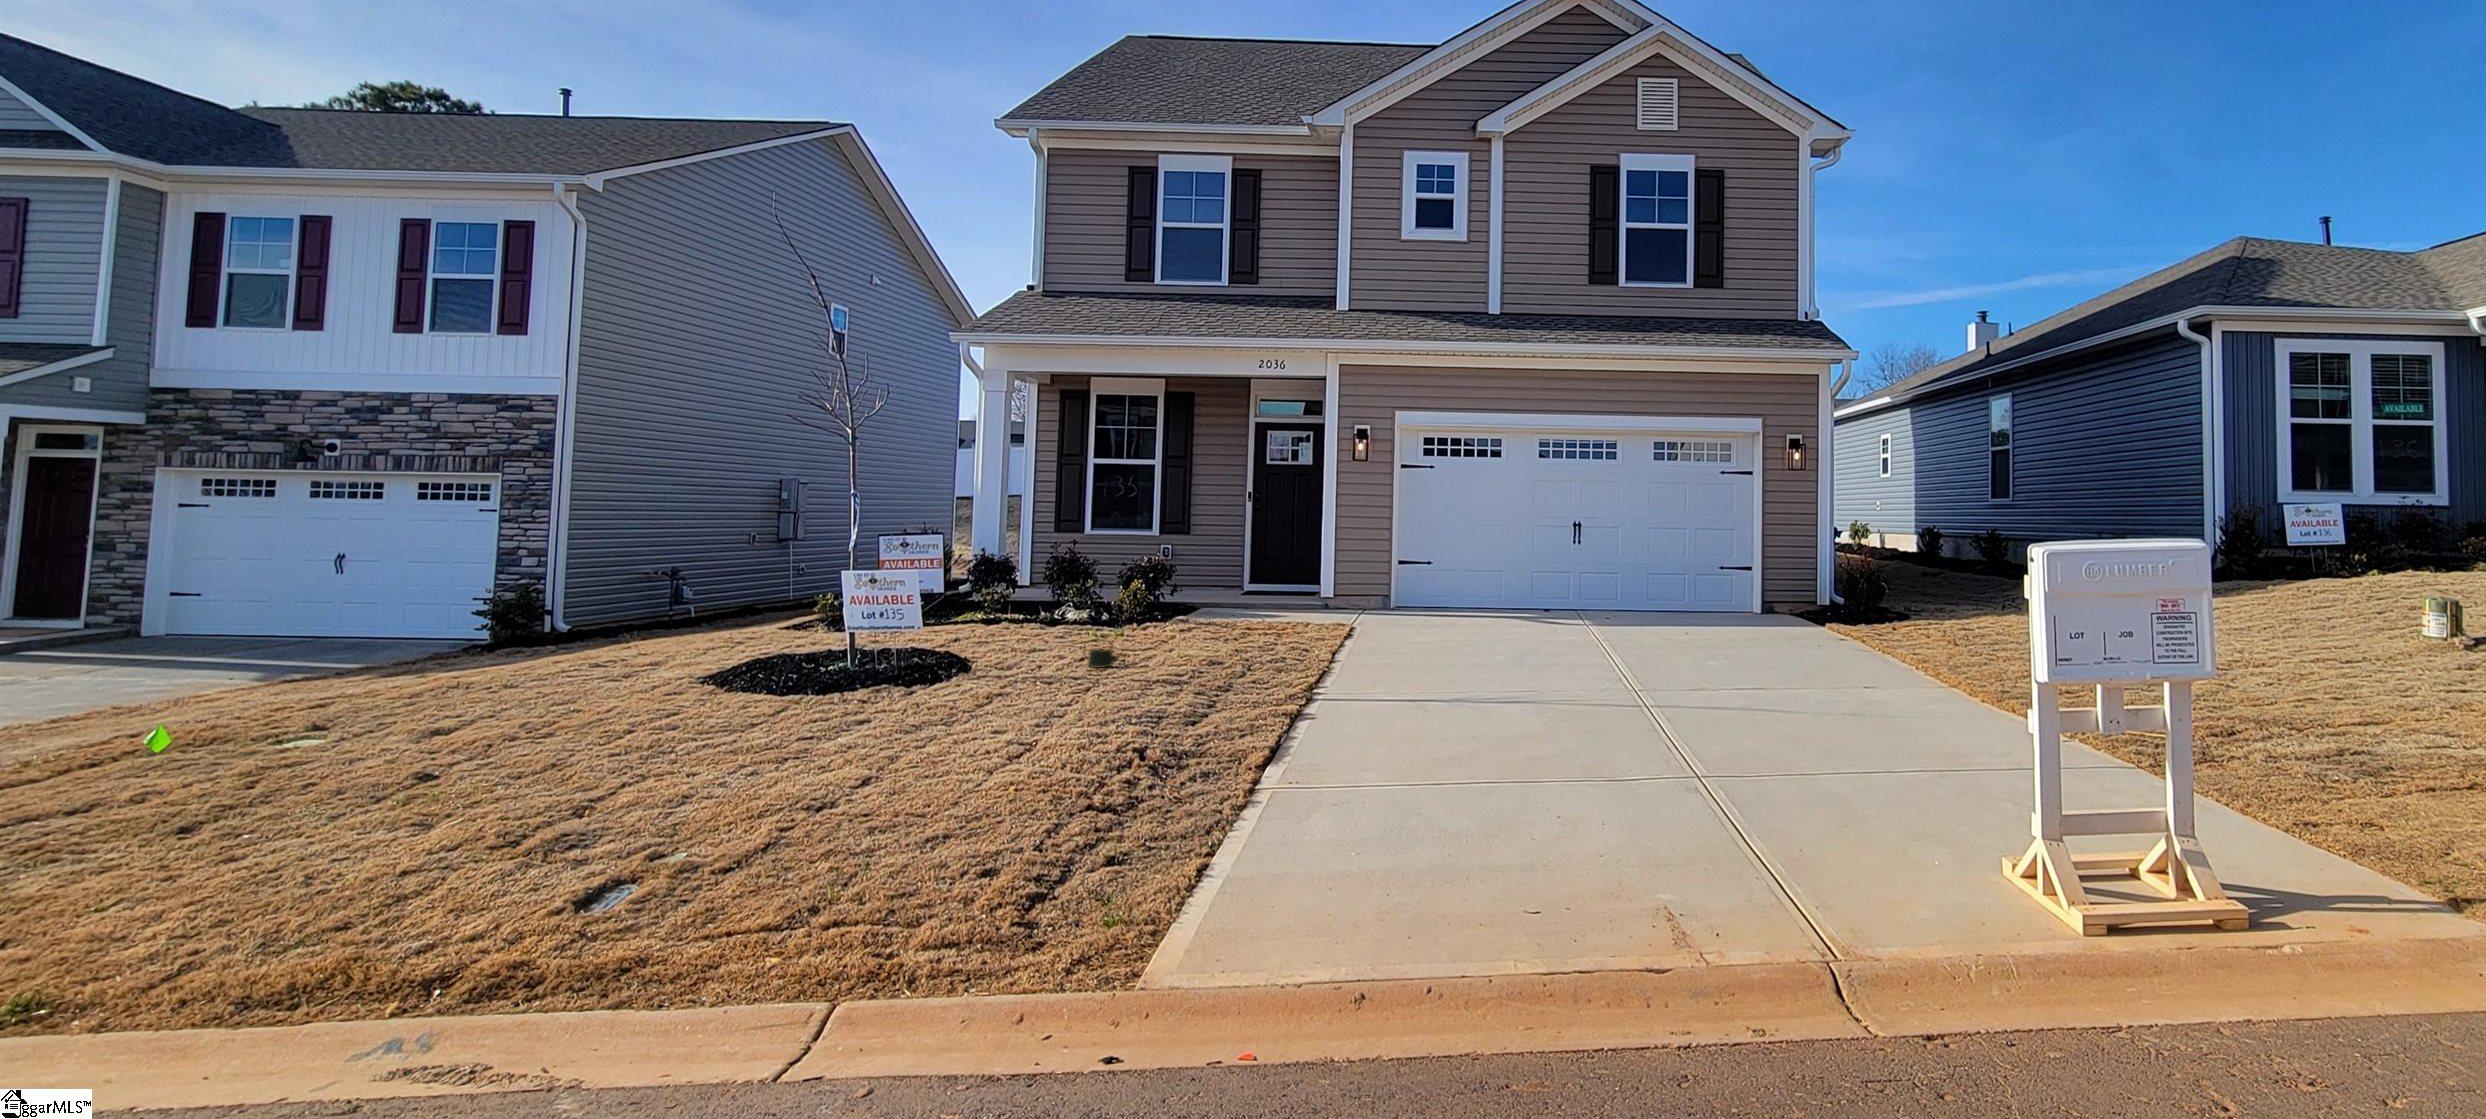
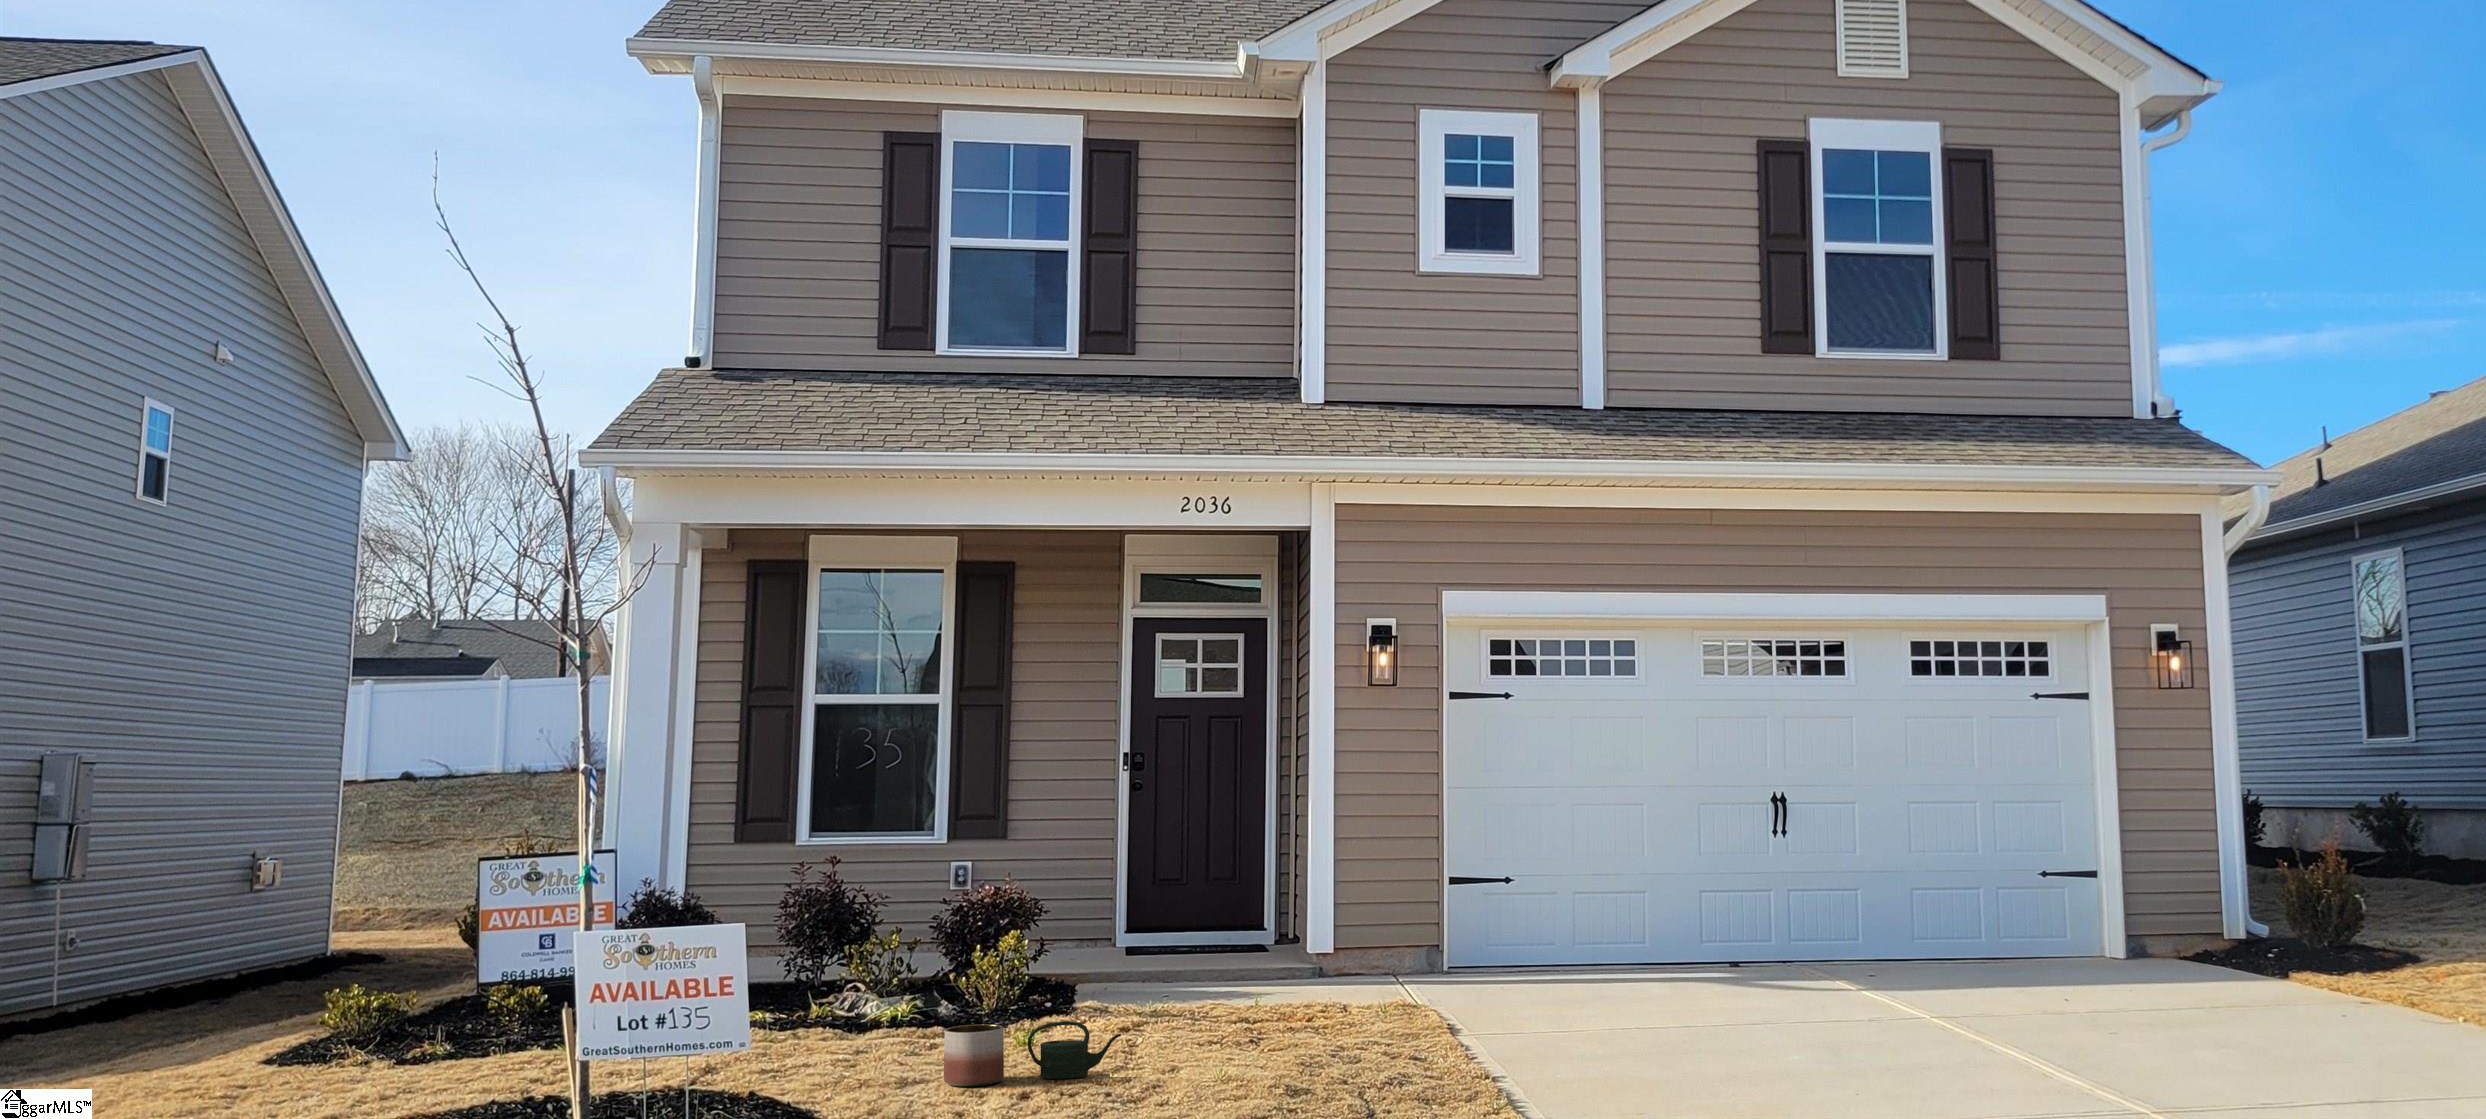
planter: none [1039,639,1070,670] -> present [944,1024,1004,1087]

